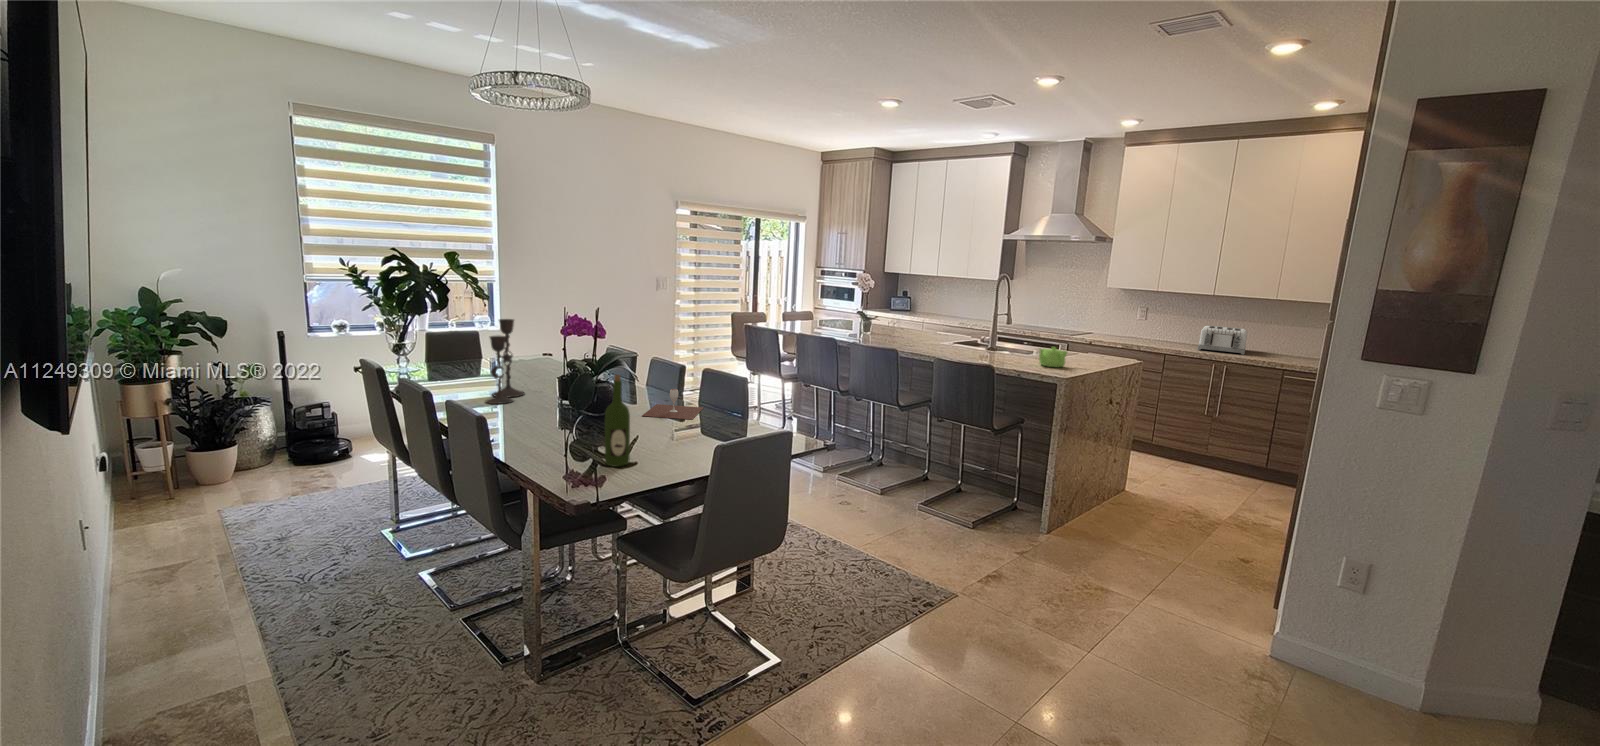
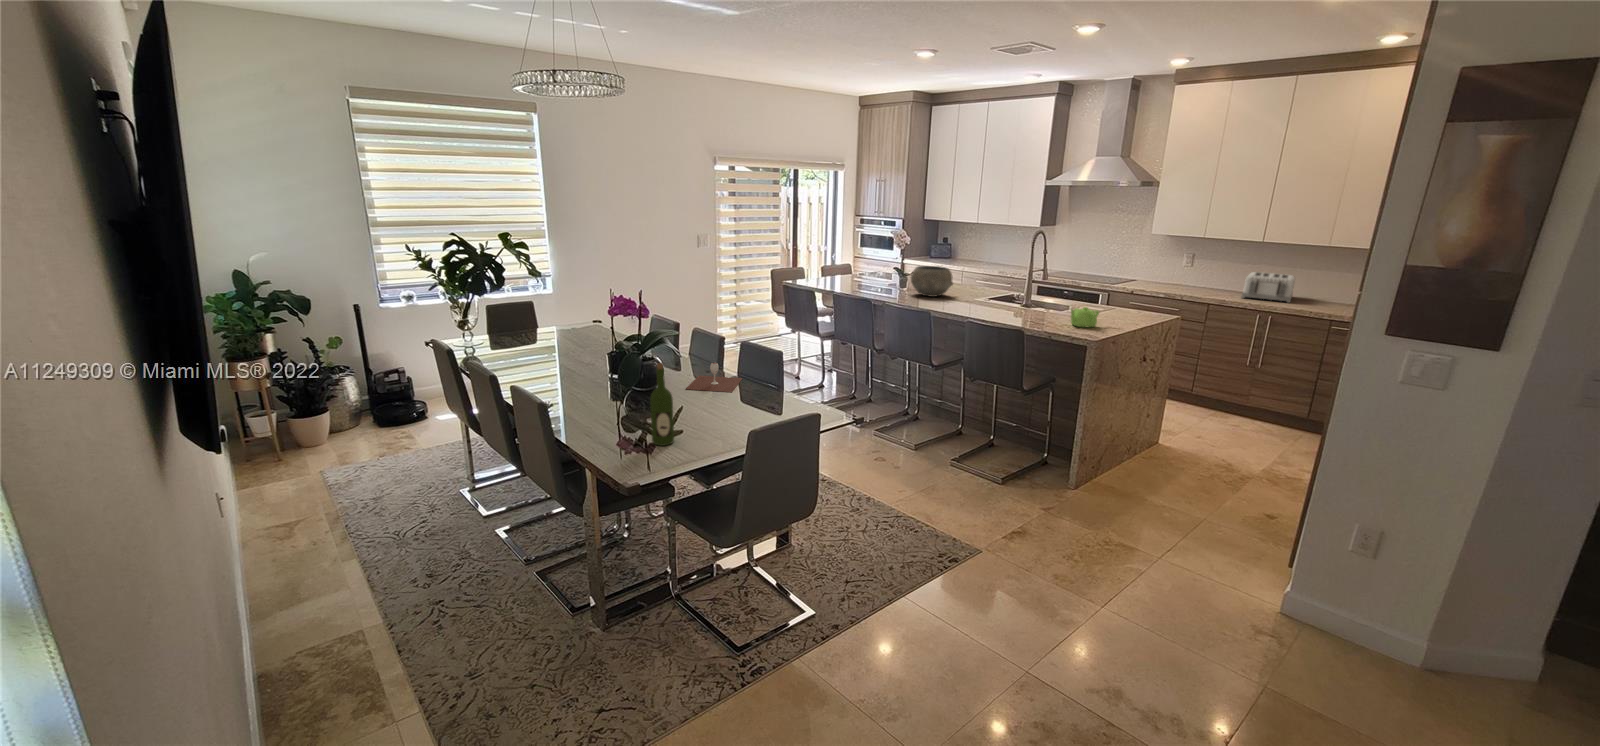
ceramic bowl: none [876,309,919,339] -> present [911,266,953,297]
candlestick: present [486,319,524,404] -> none [544,298,579,379]

